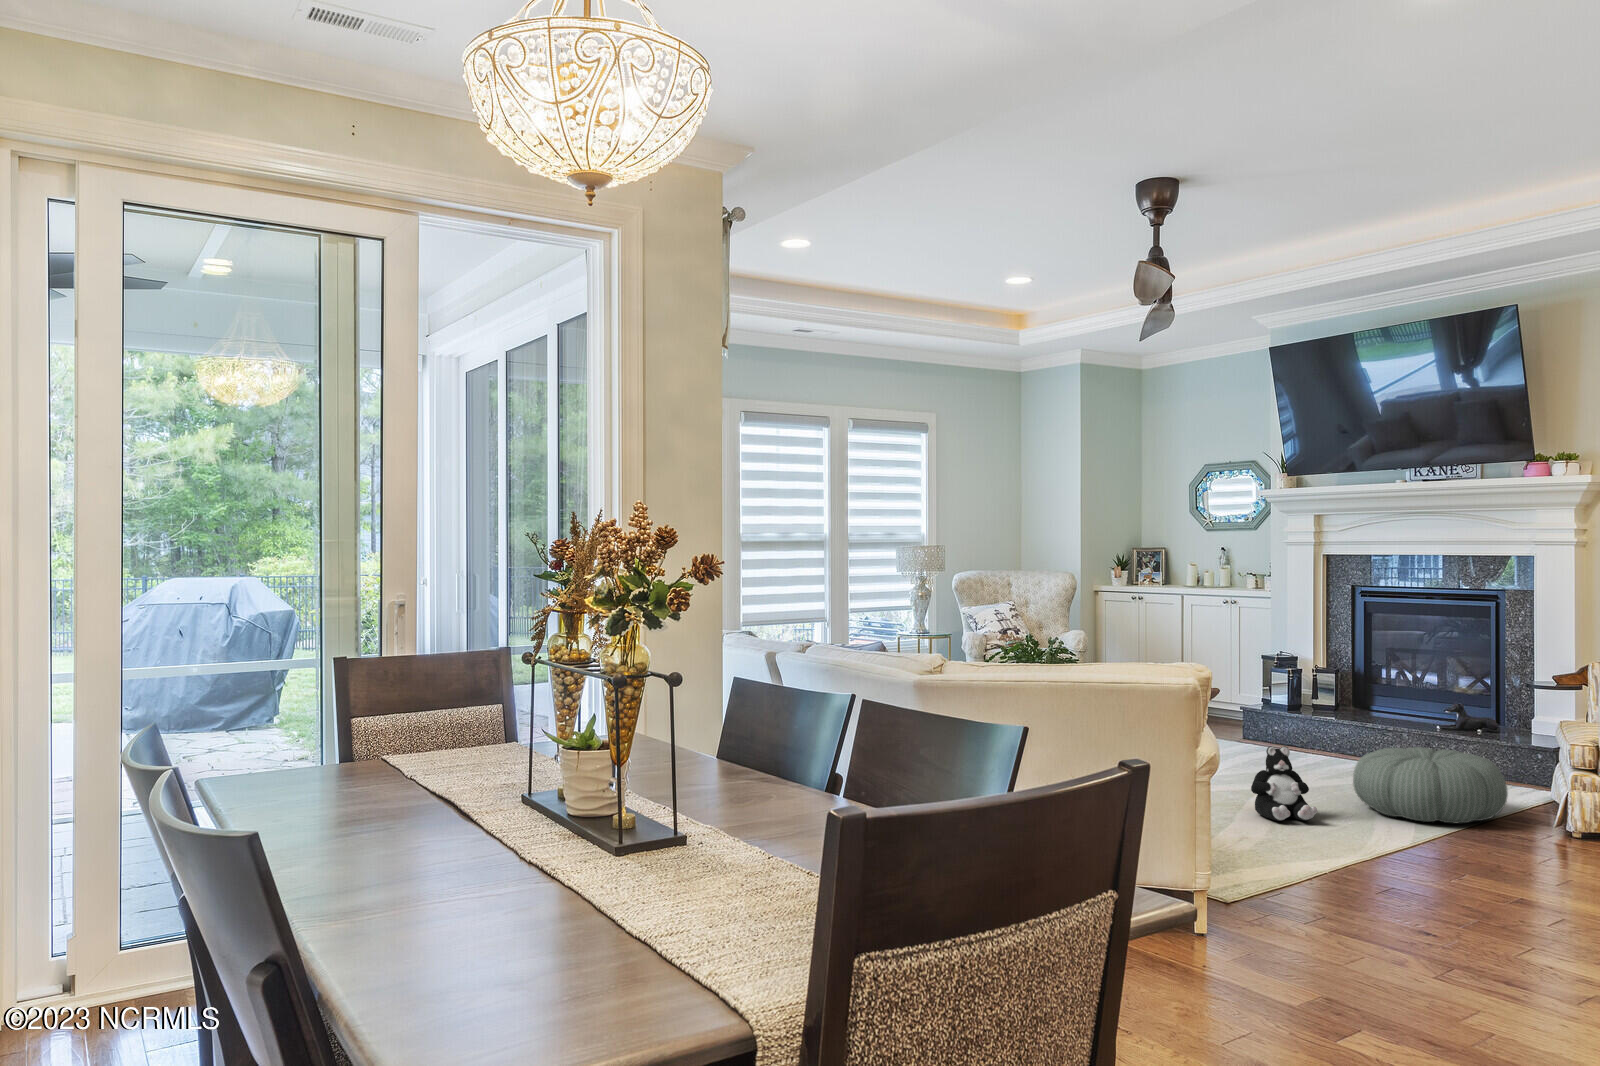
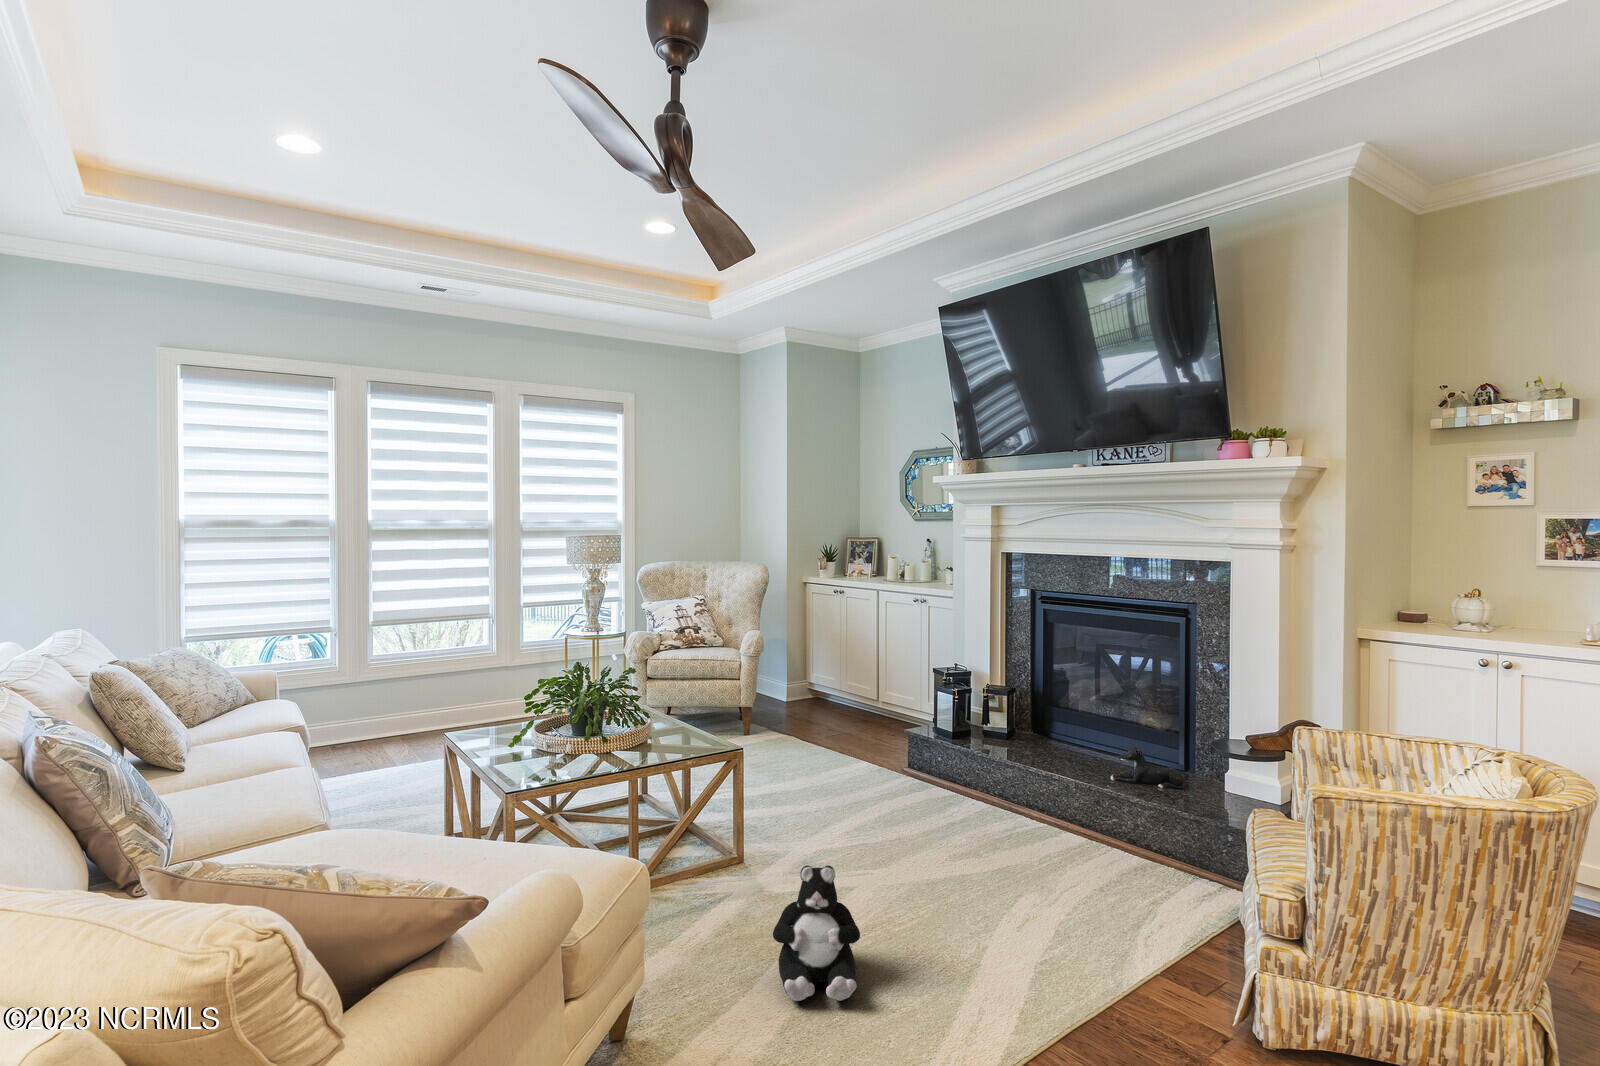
pouf: present [1353,747,1508,823] -> none [945,847,1162,1007]

